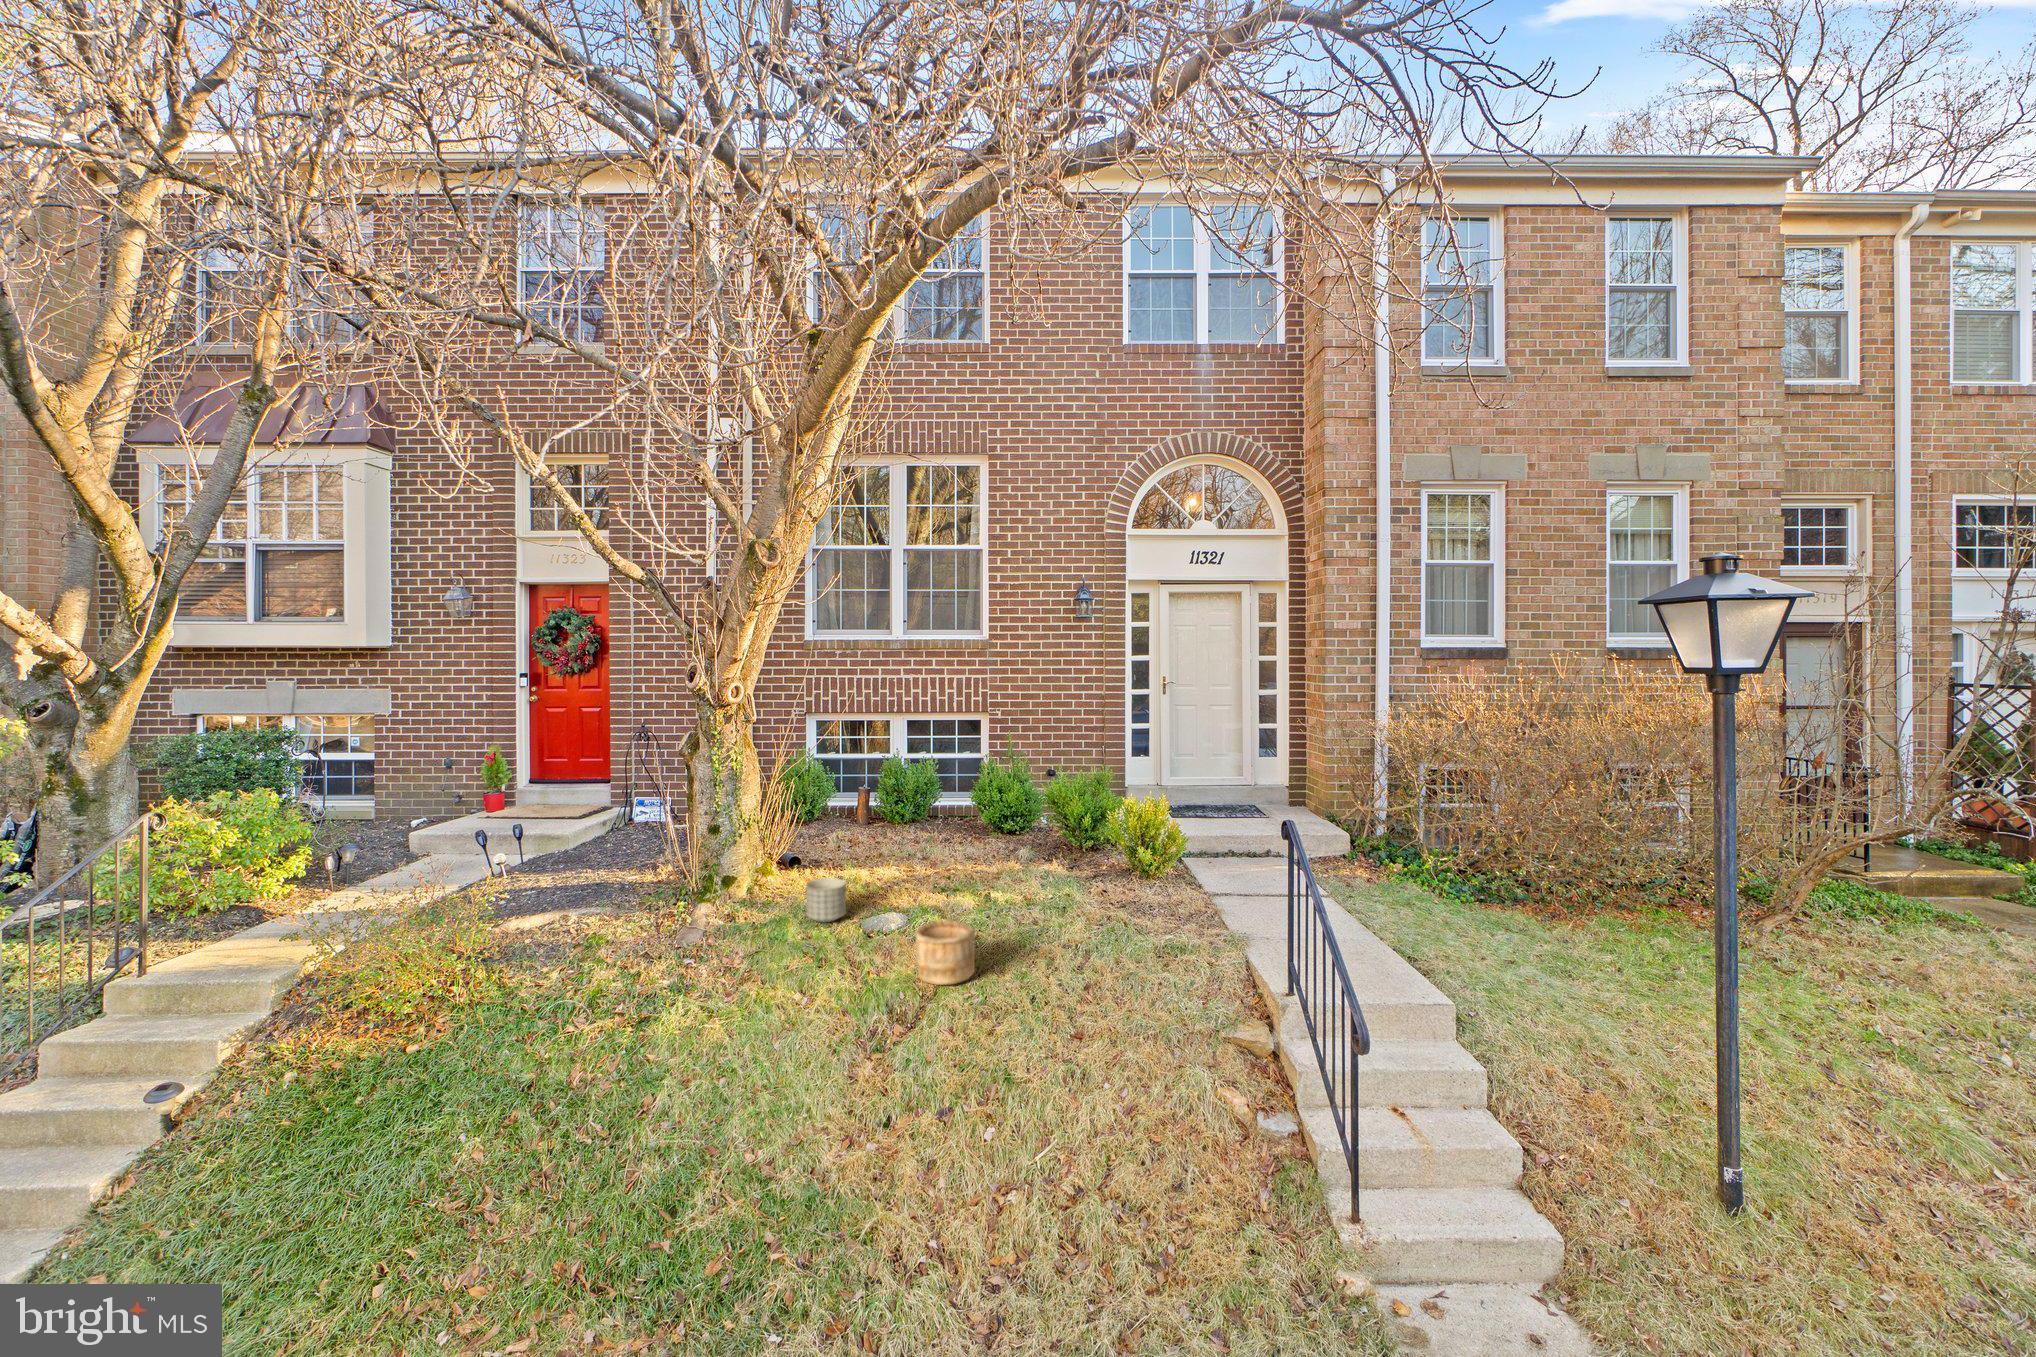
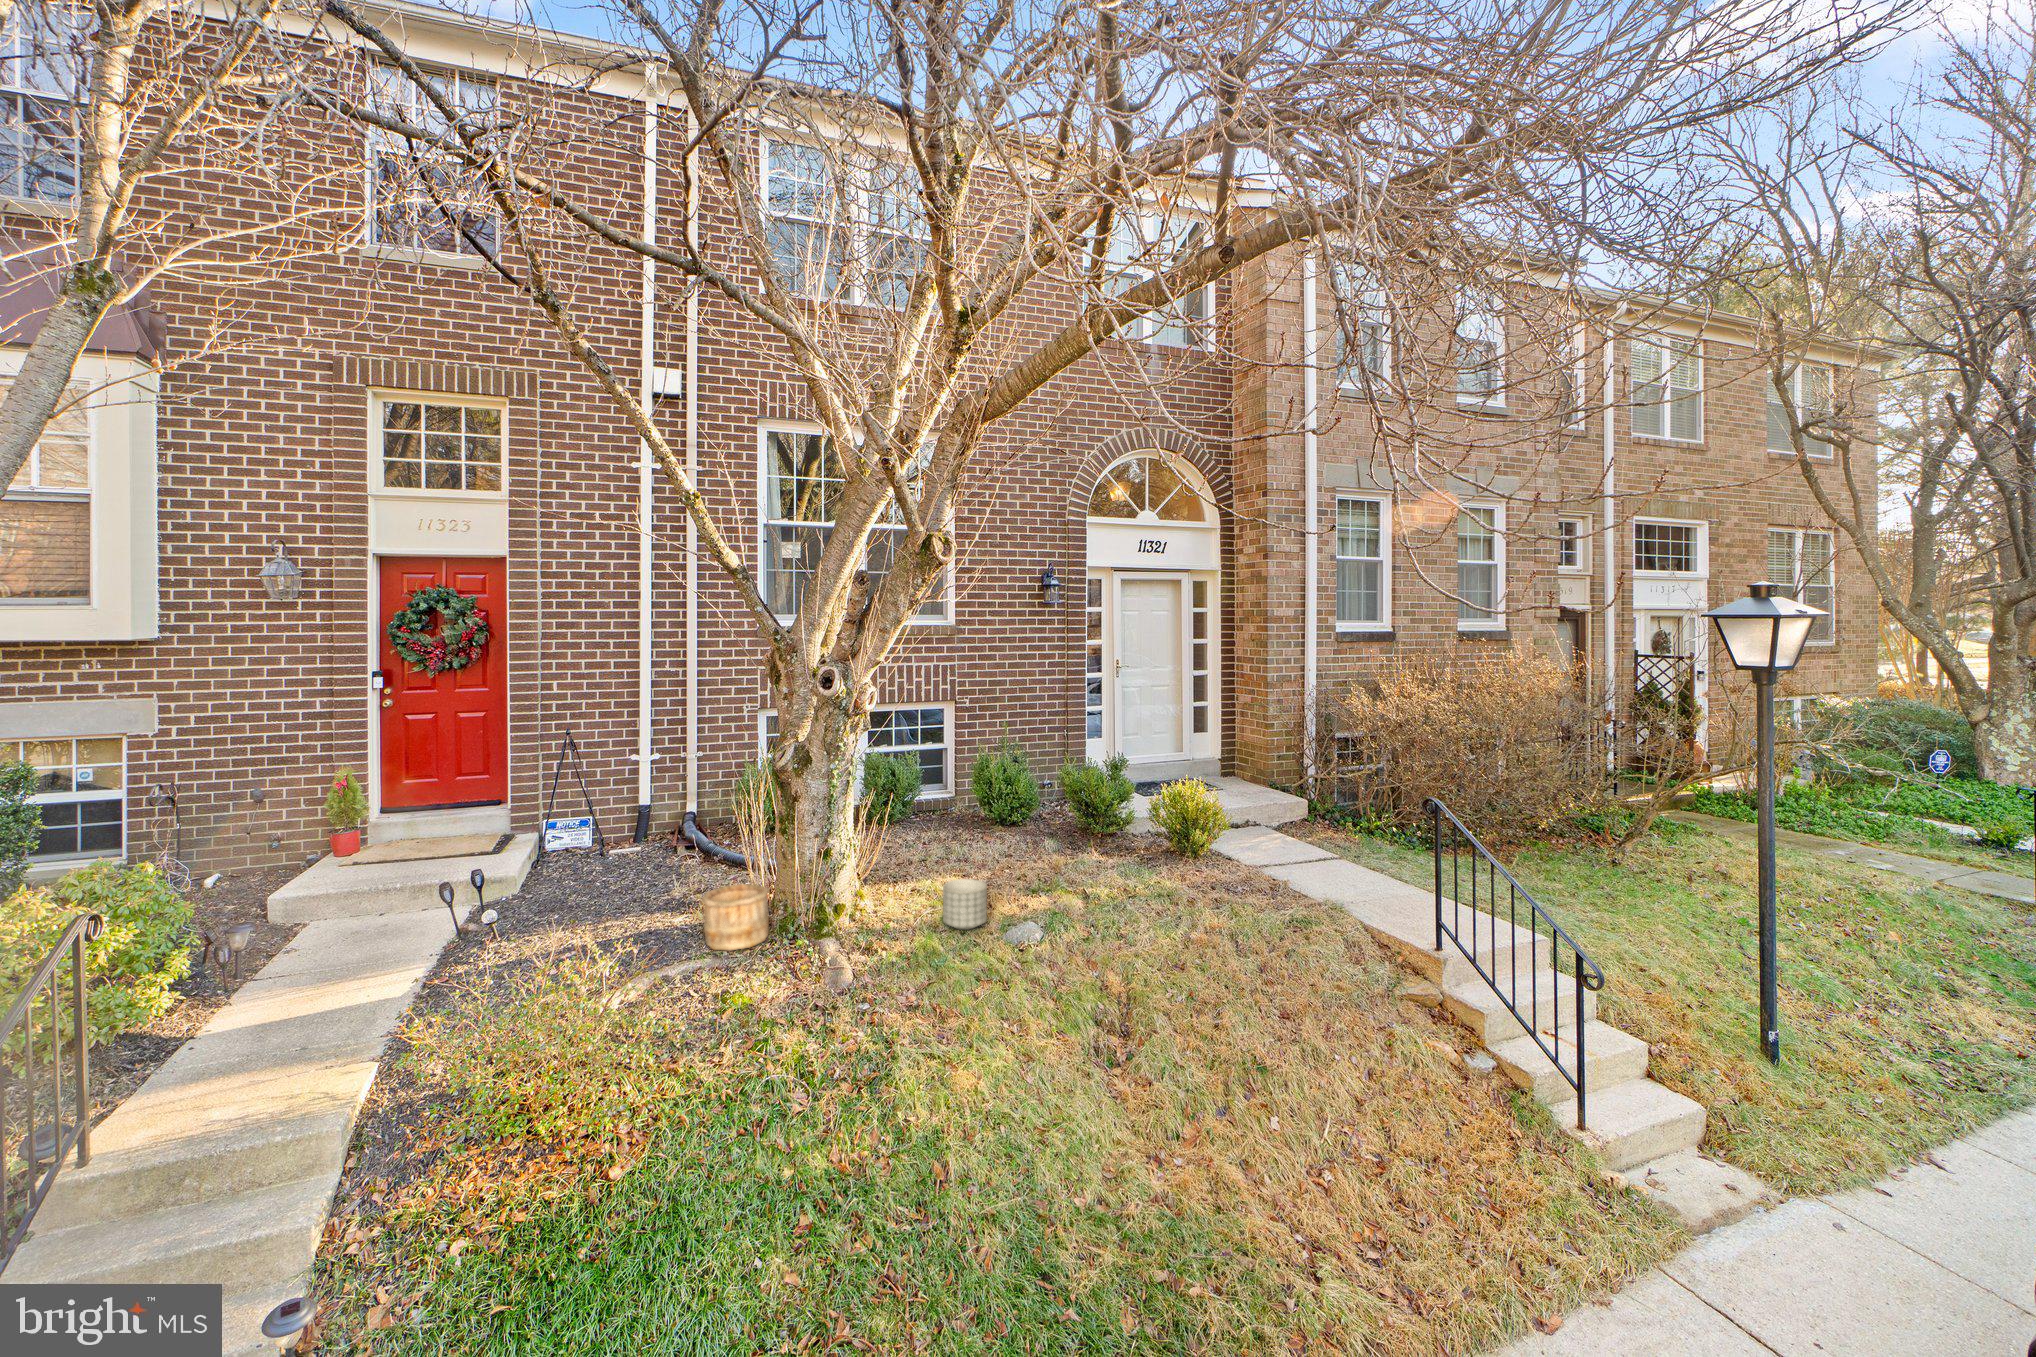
wooden bucket: present [914,921,975,985] -> present [701,884,769,950]

